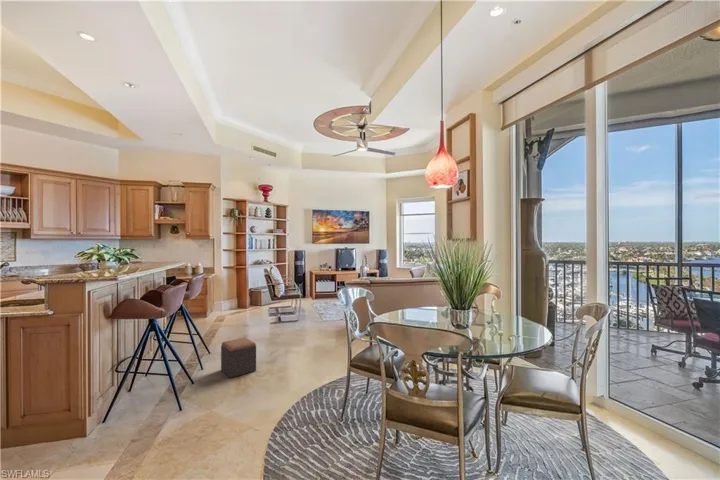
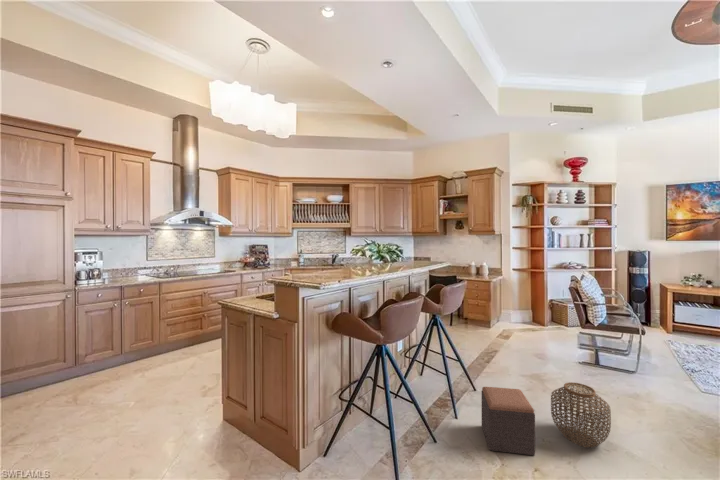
woven basket: none [262,325,291,359] -> present [551,382,611,447]

